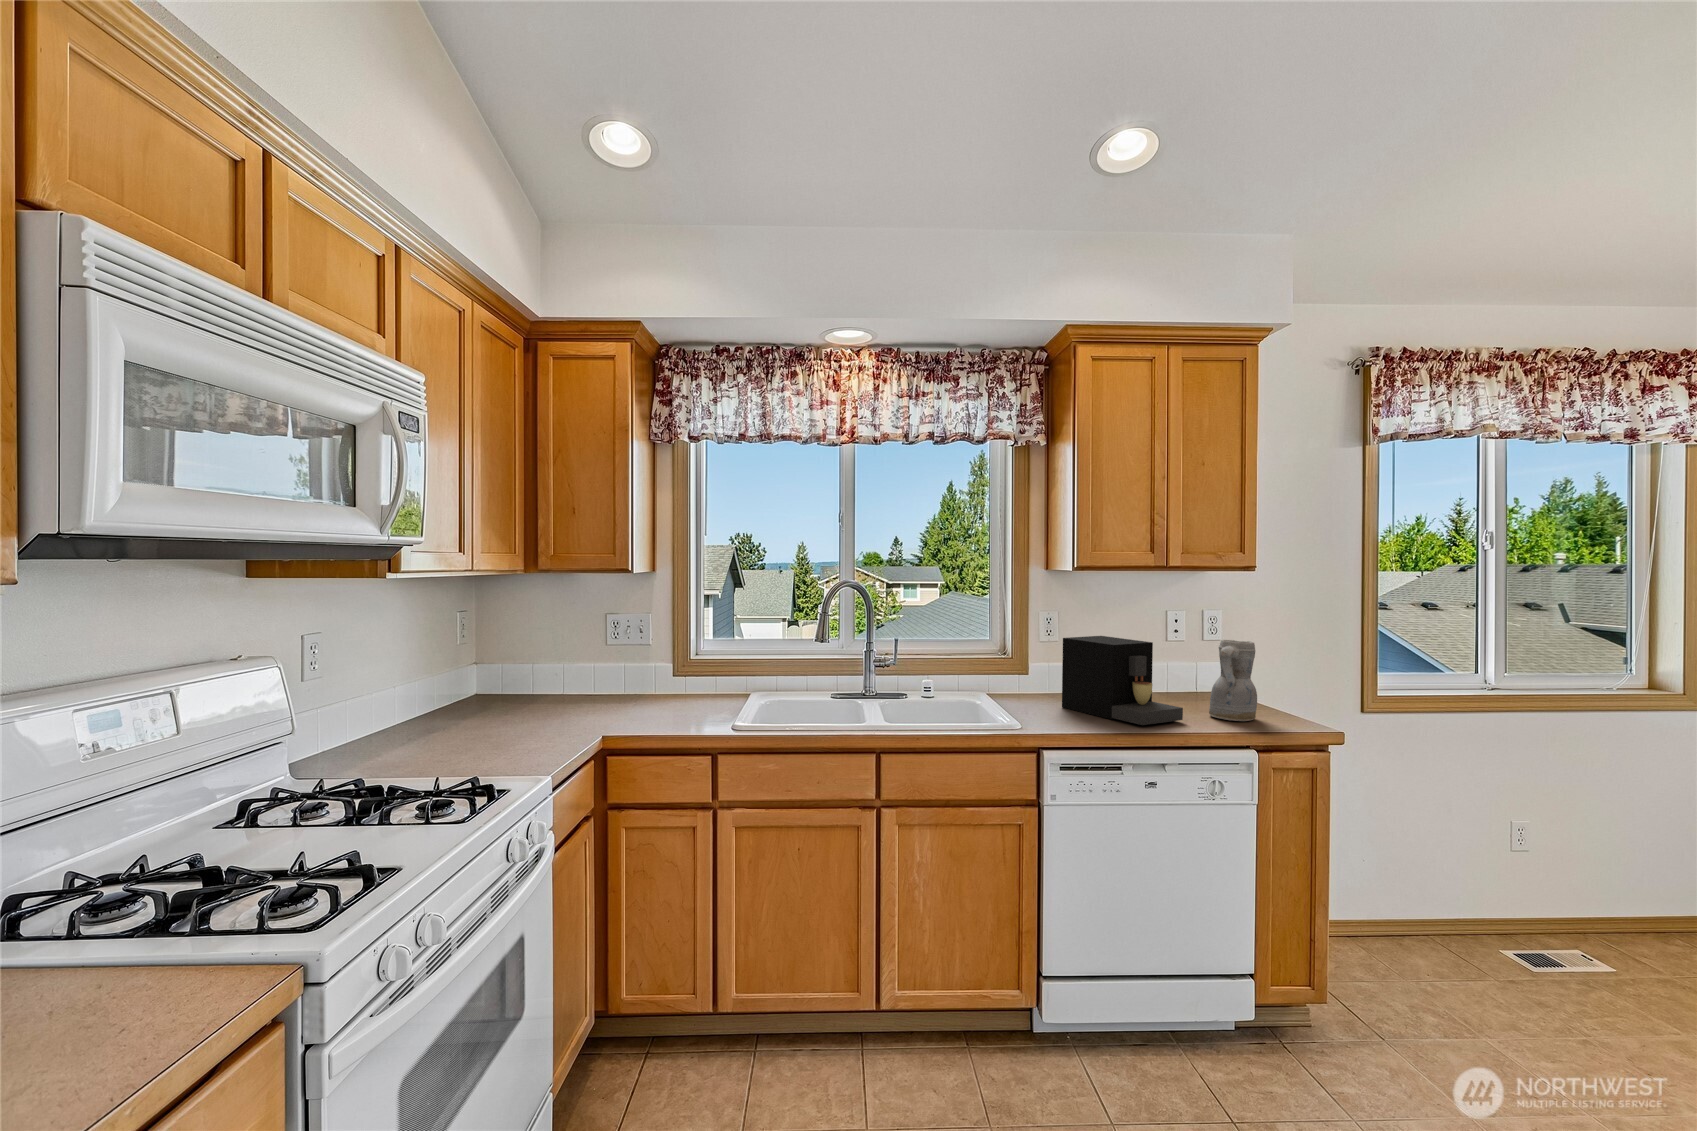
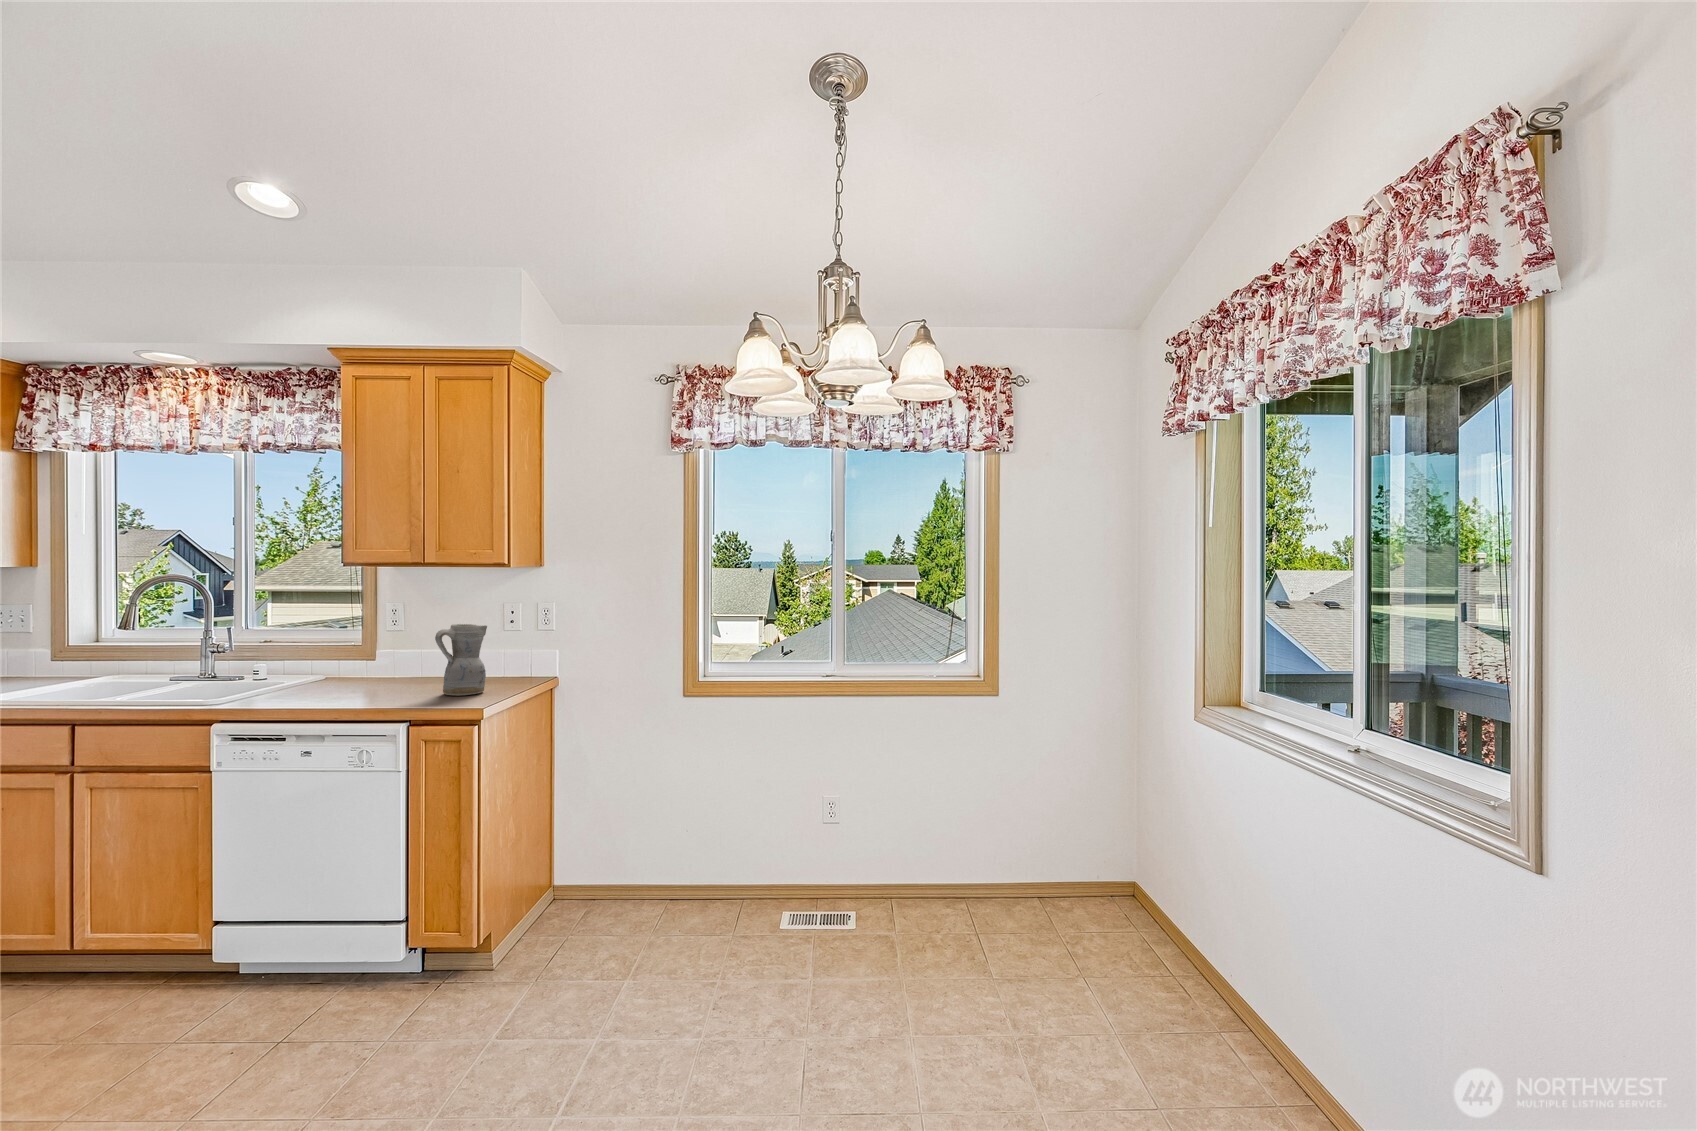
coffee maker: present [1062,636,1183,725] -> none [340,623,401,698]

